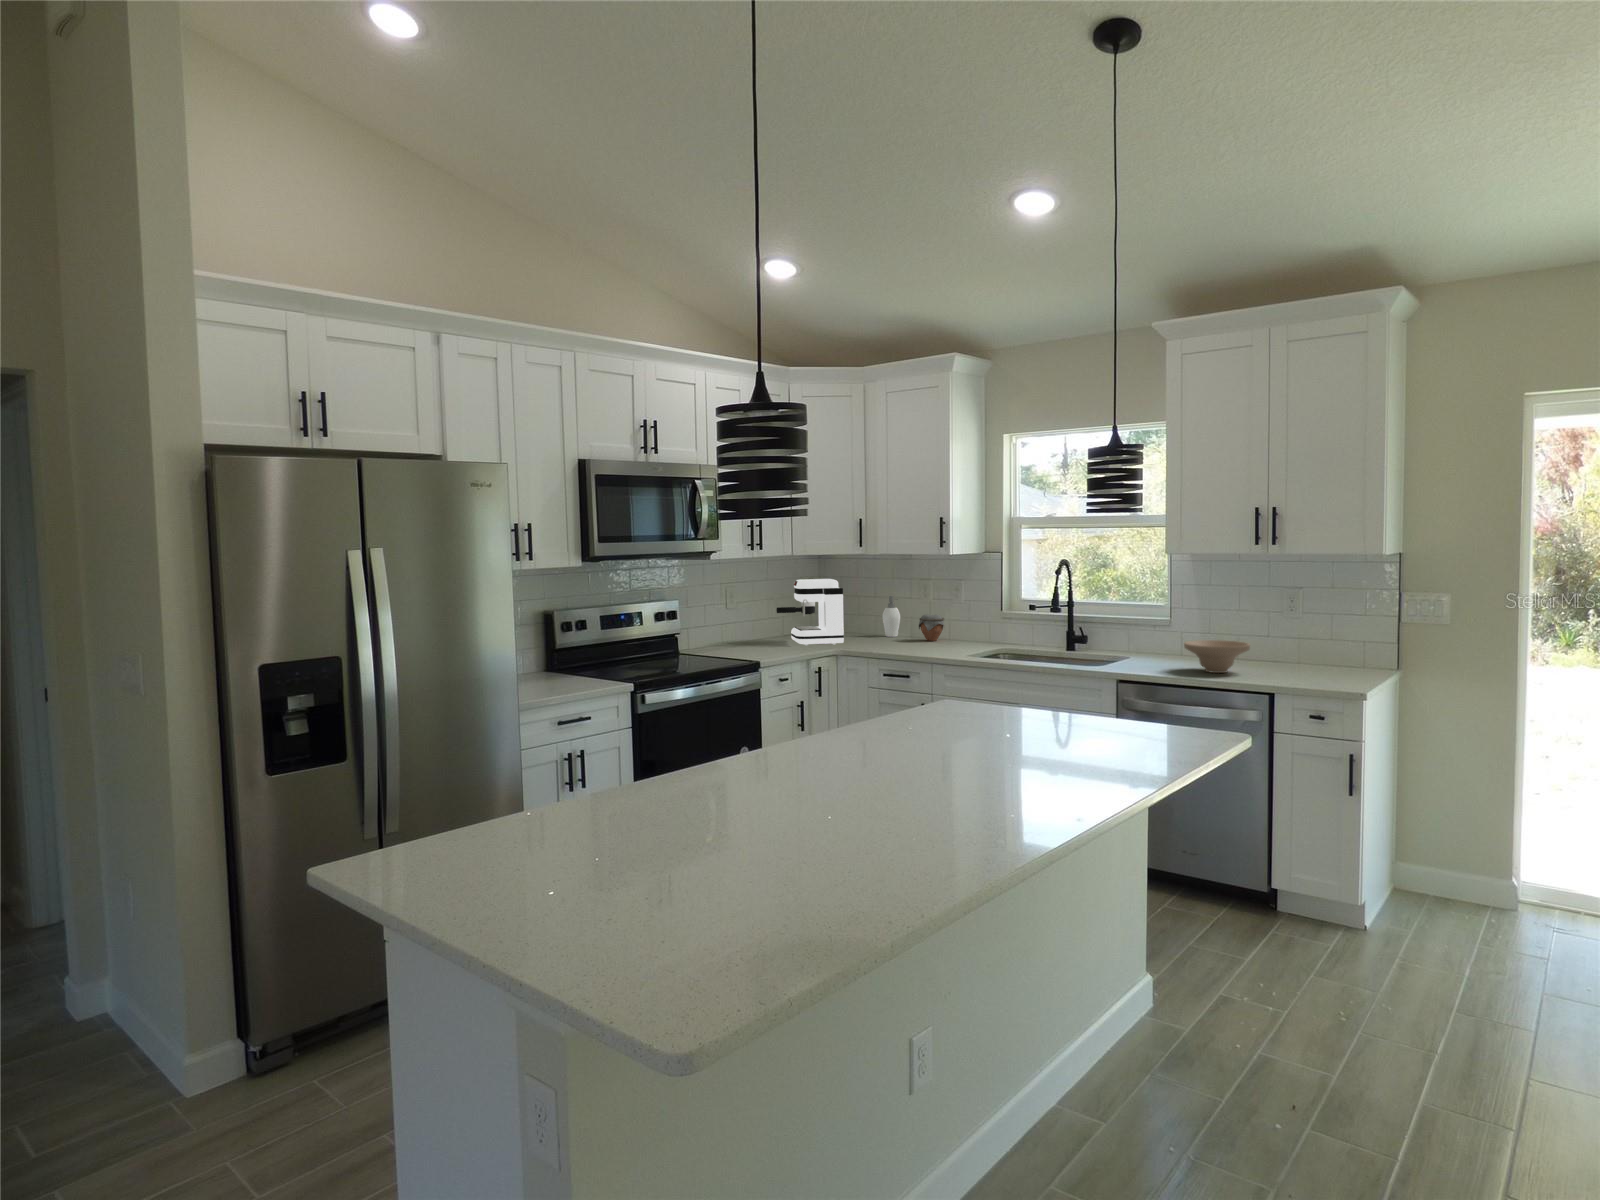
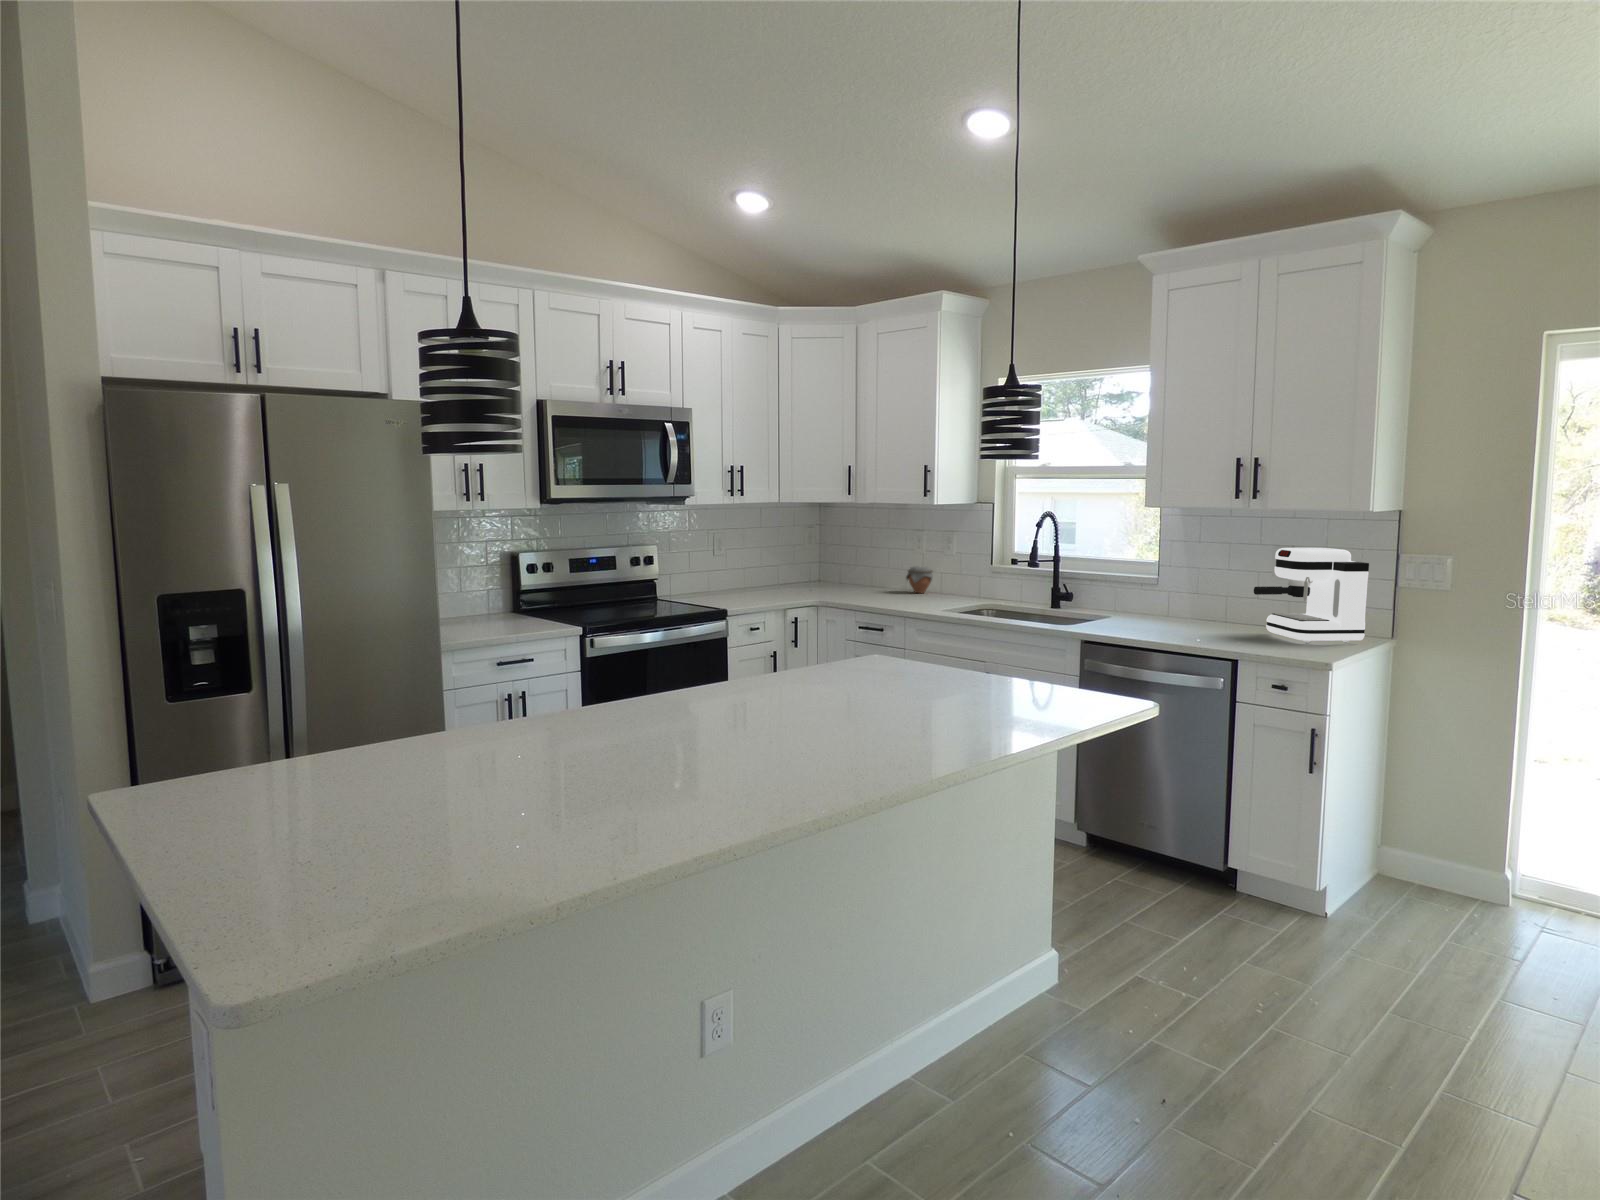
coffee maker: present [776,579,844,646] -> present [1254,548,1369,643]
soap dispenser: present [882,596,900,637] -> none [875,547,893,588]
bowl: present [1184,640,1250,673] -> none [1153,601,1224,636]

